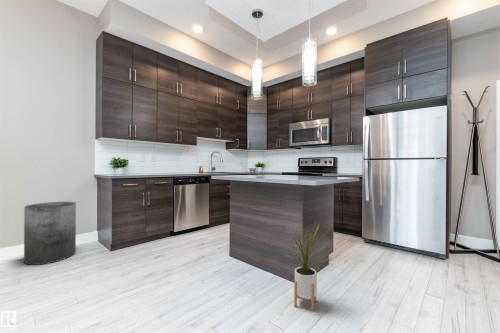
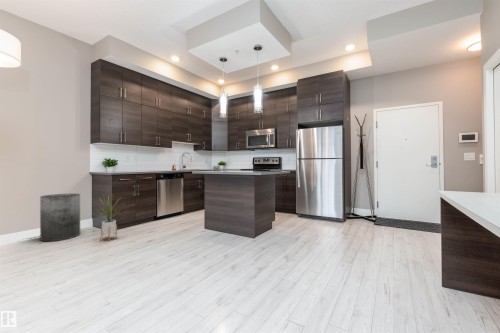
house plant: present [290,223,325,311] -> present [101,201,117,240]

